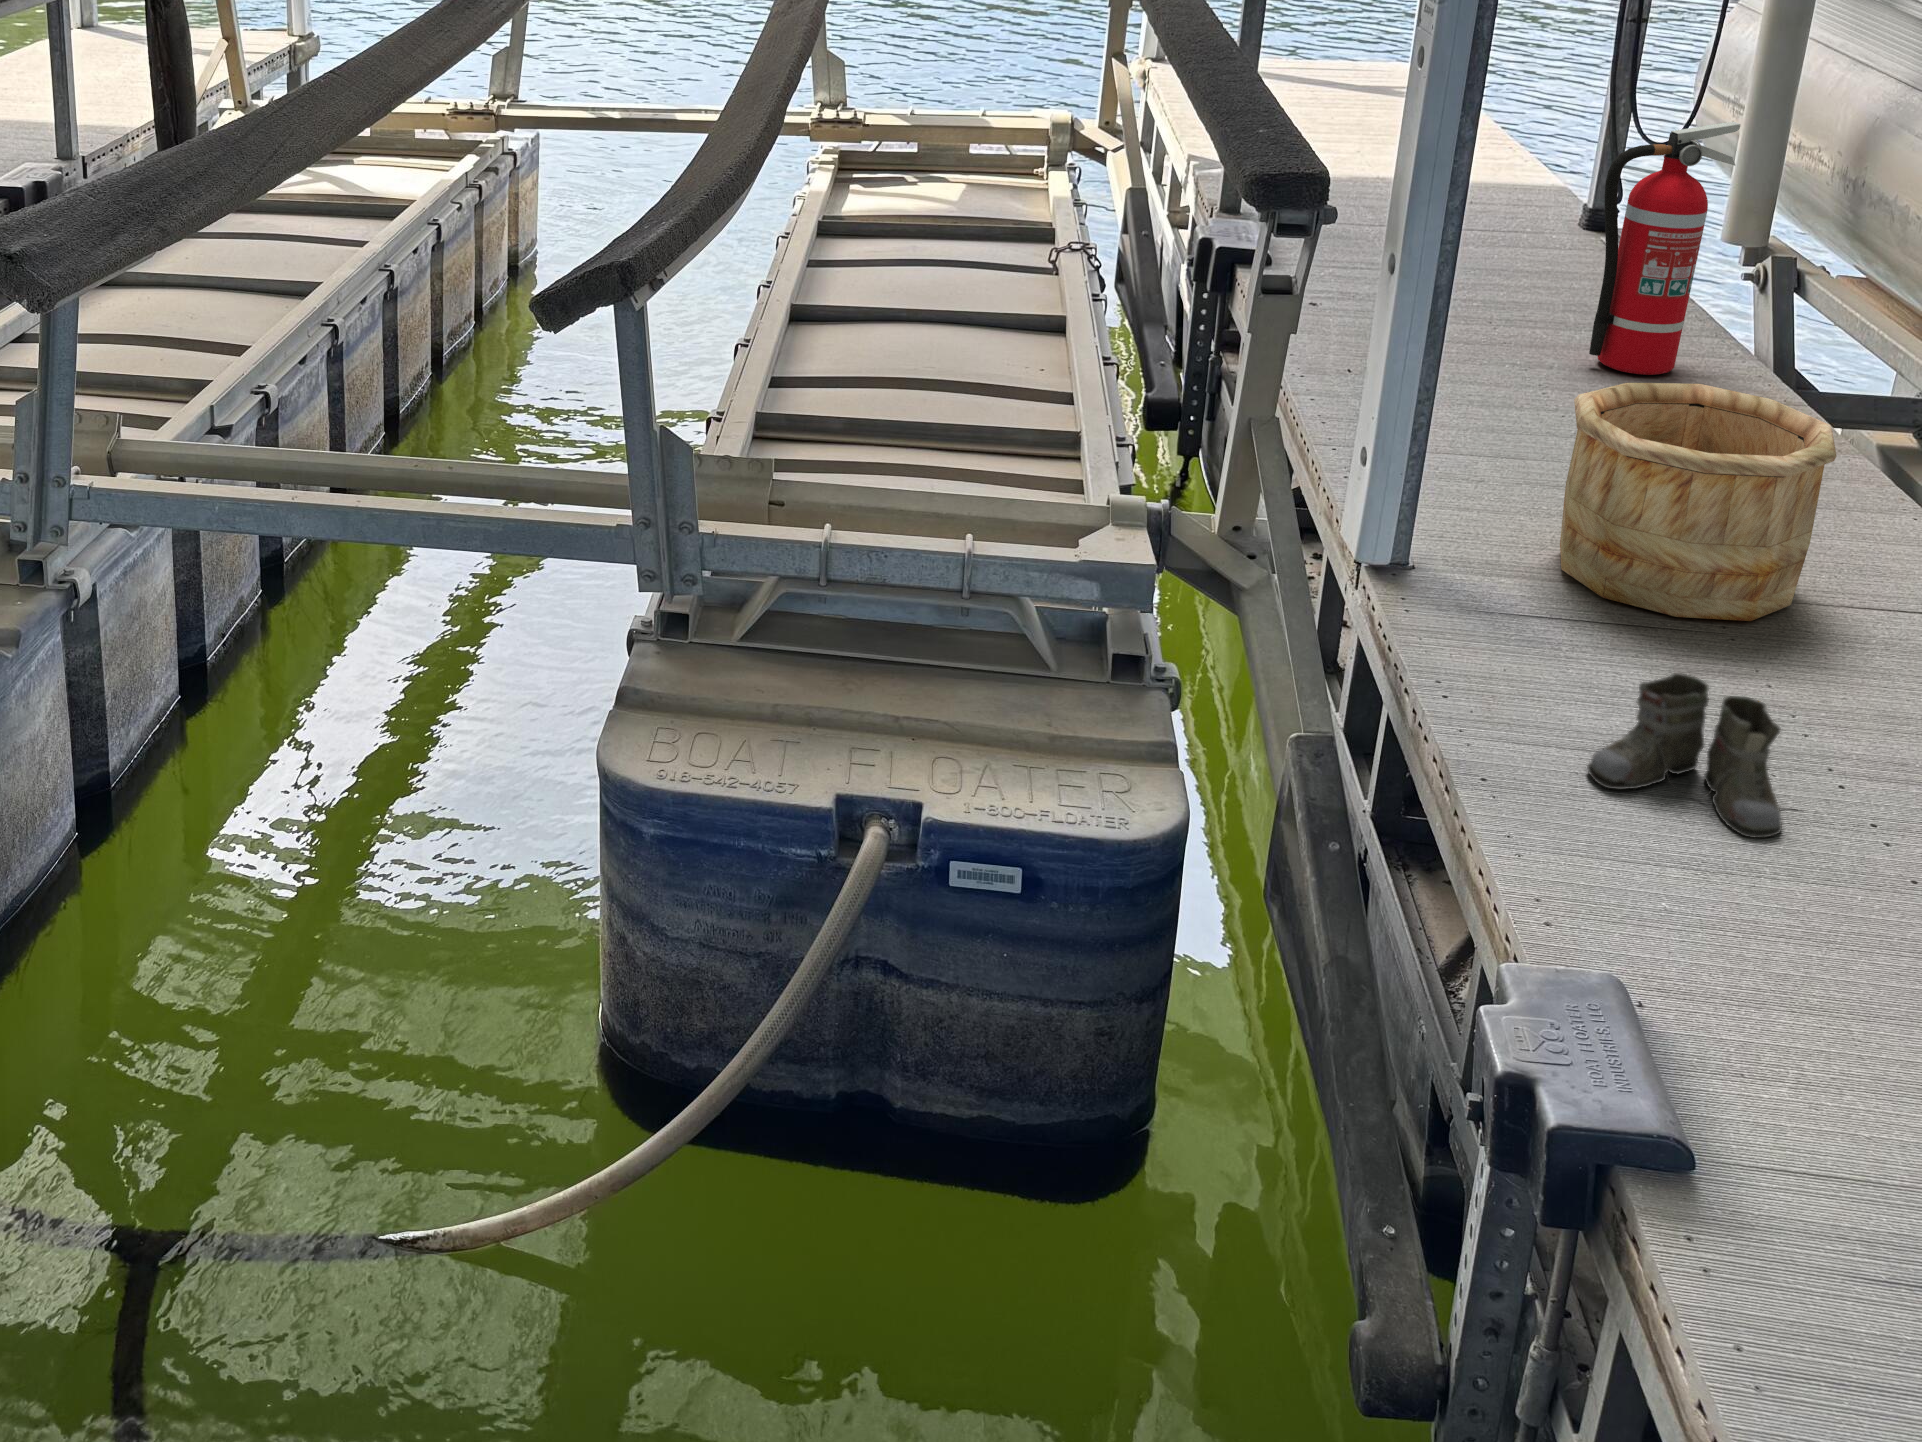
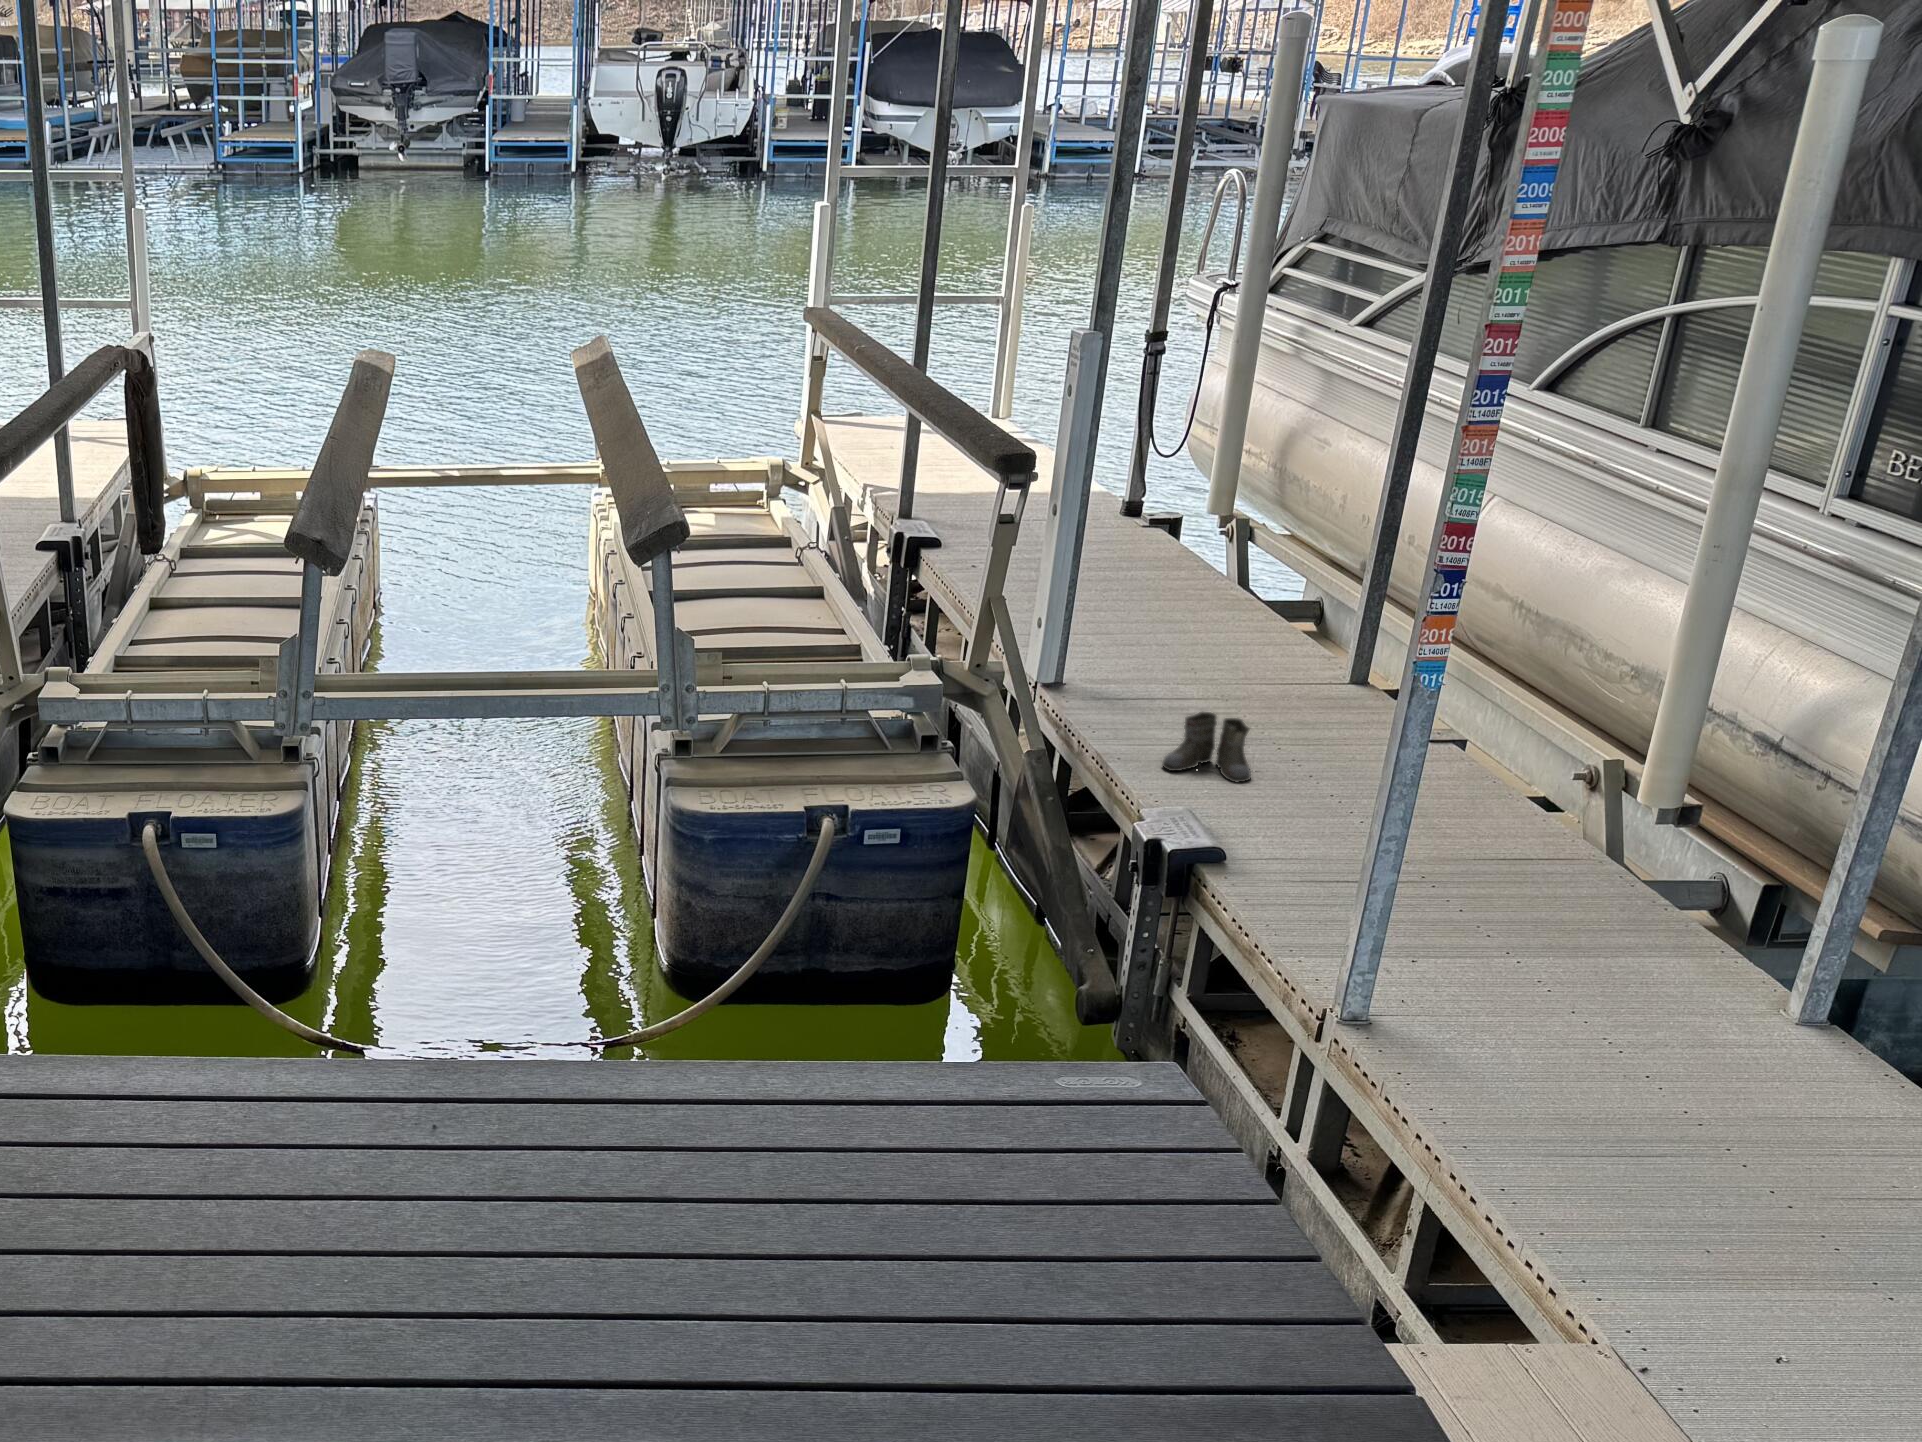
fire extinguisher: present [1589,122,1740,375] -> none [1136,435,1218,598]
wooden bucket: present [1560,383,1837,621] -> none [1135,580,1273,705]

